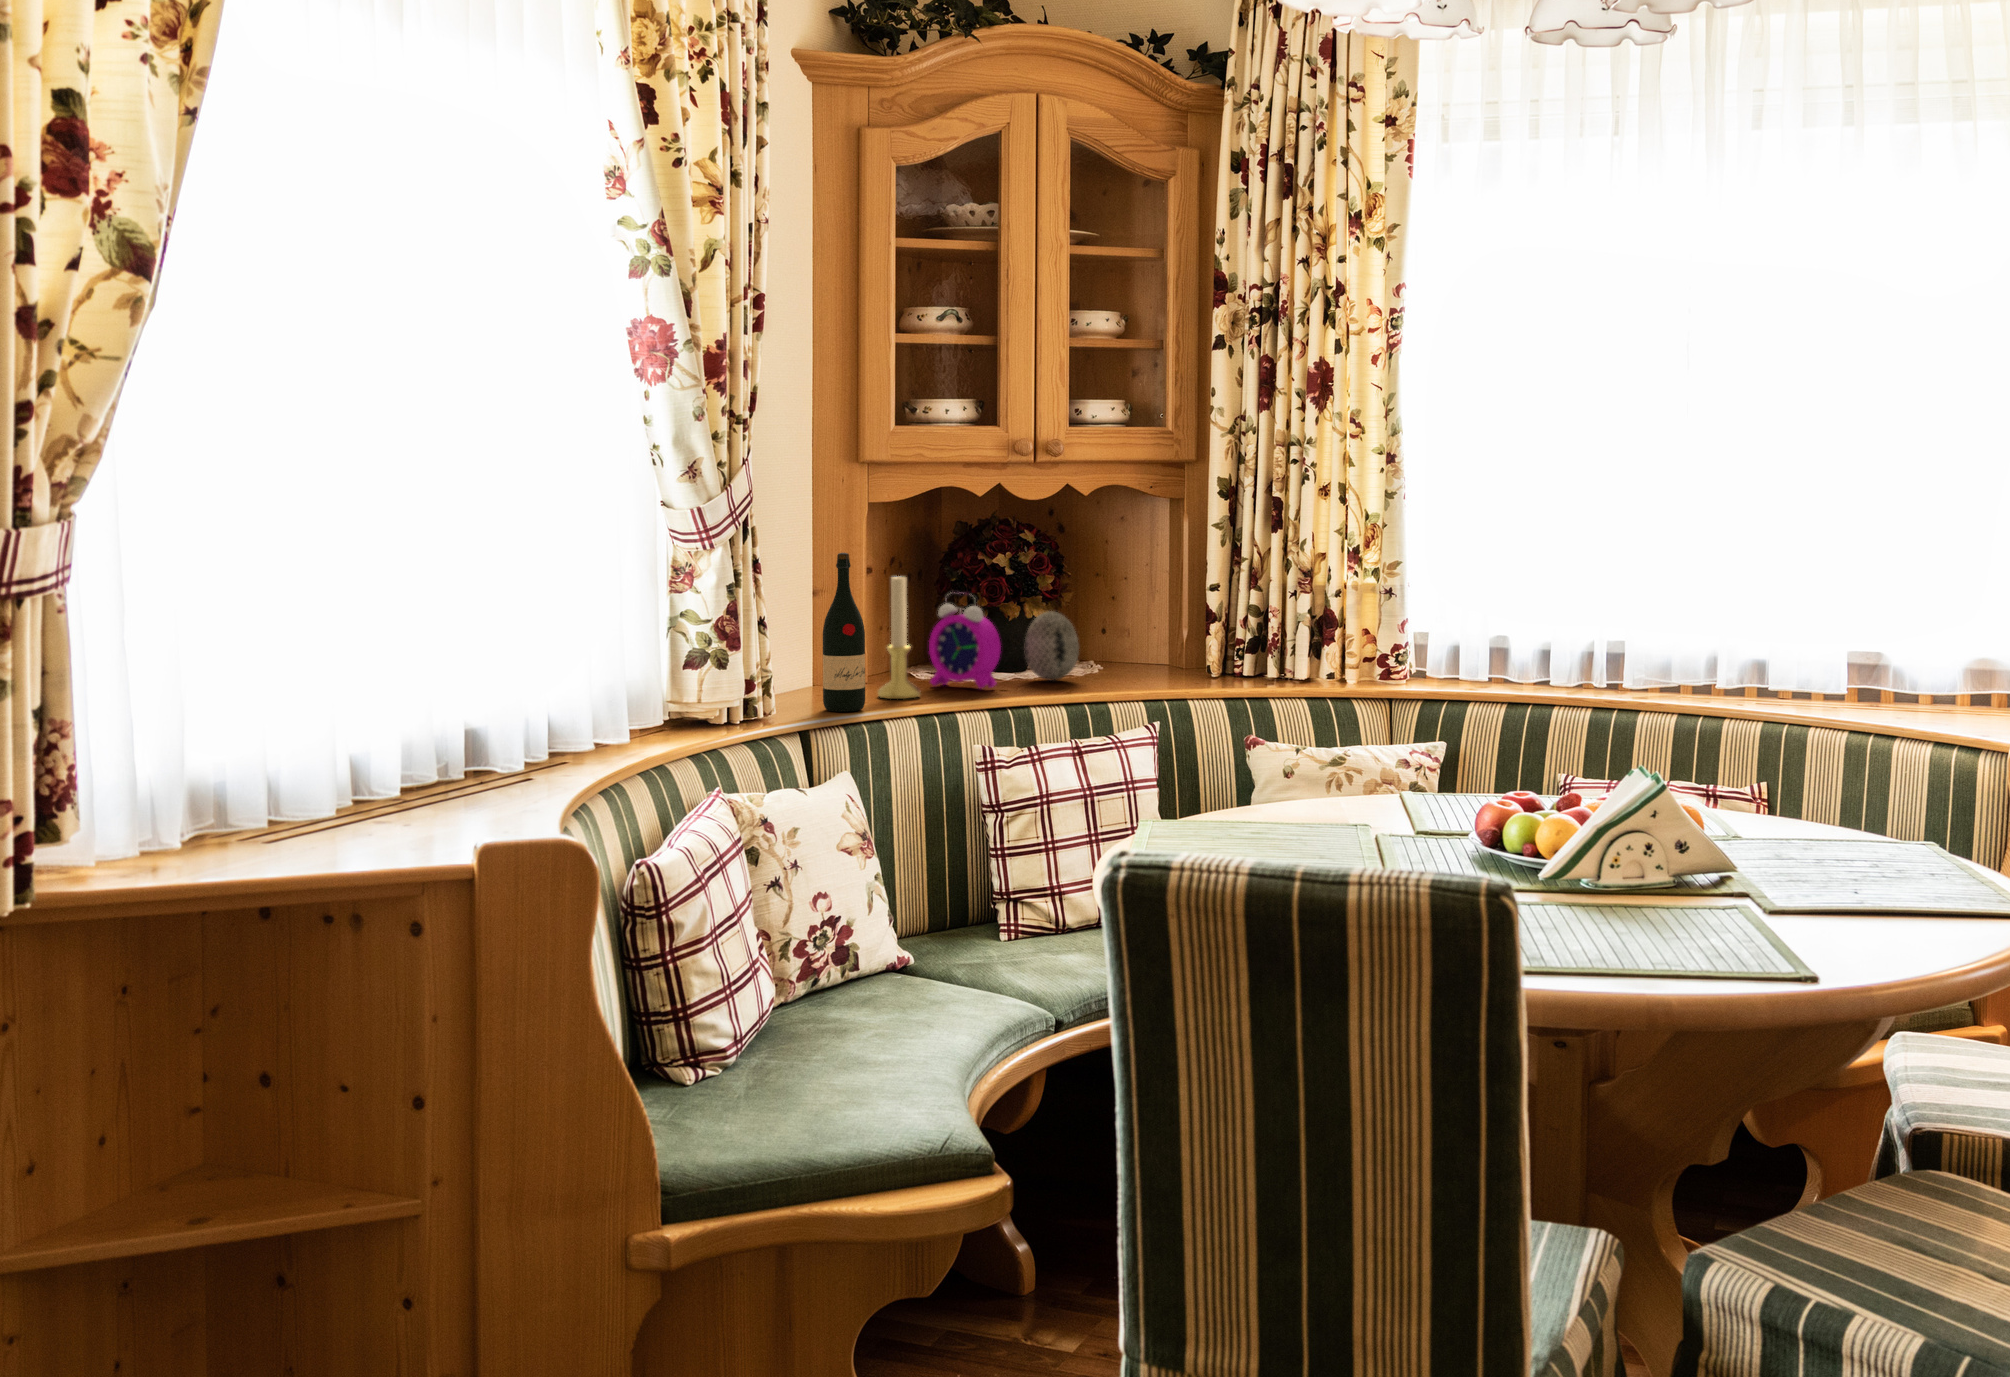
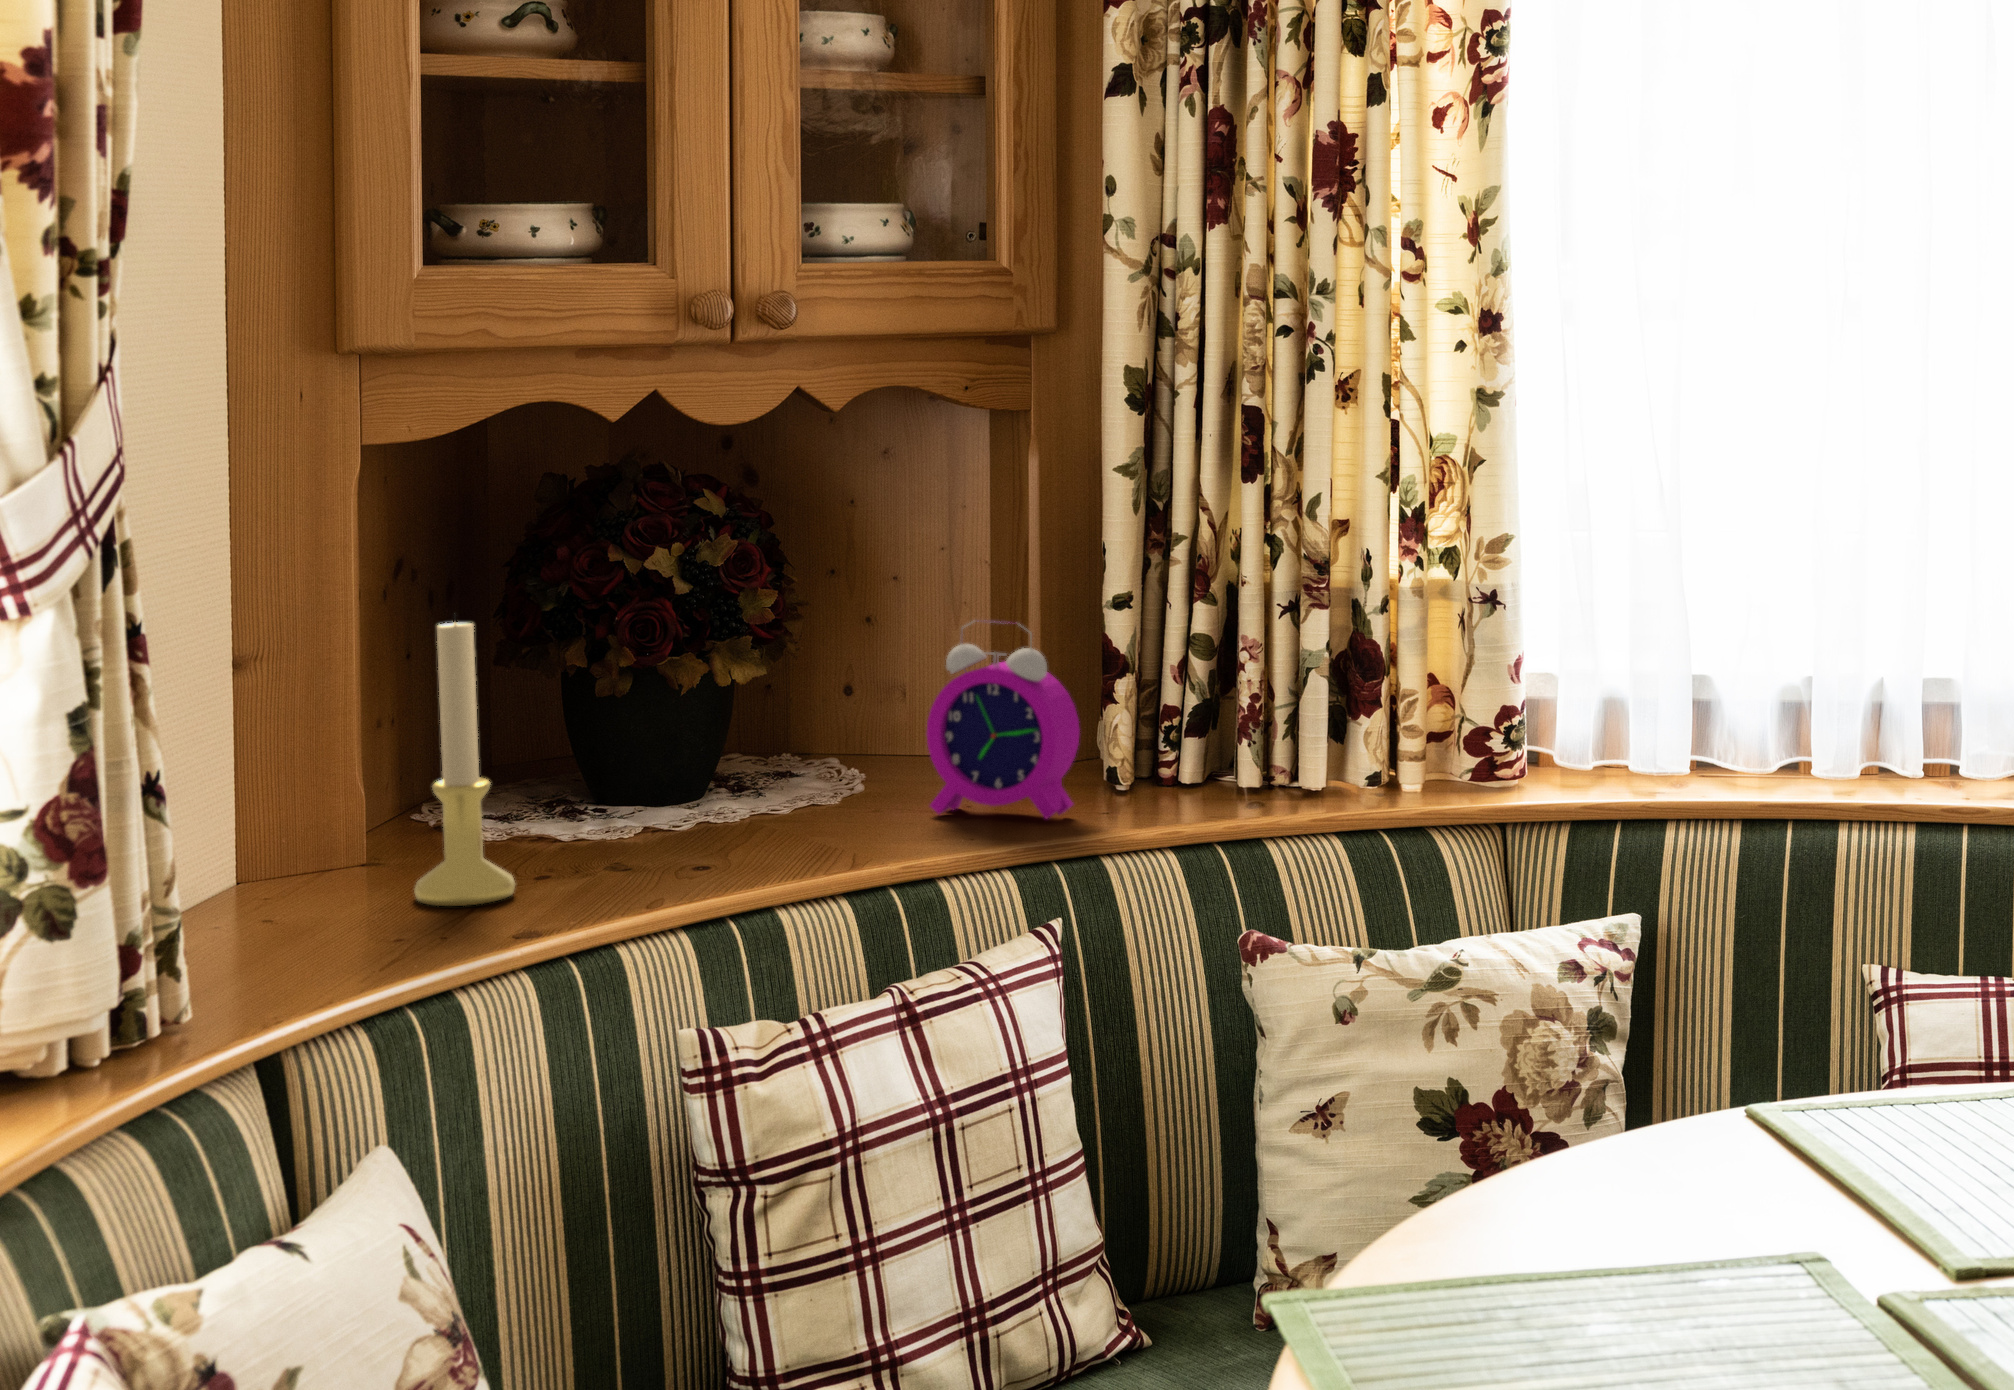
wine bottle: present [823,553,865,711] -> none [288,584,399,964]
alarm clock: present [929,592,1001,688] -> present [927,620,1080,819]
decorative egg: present [1025,611,1079,681] -> none [725,669,843,819]

